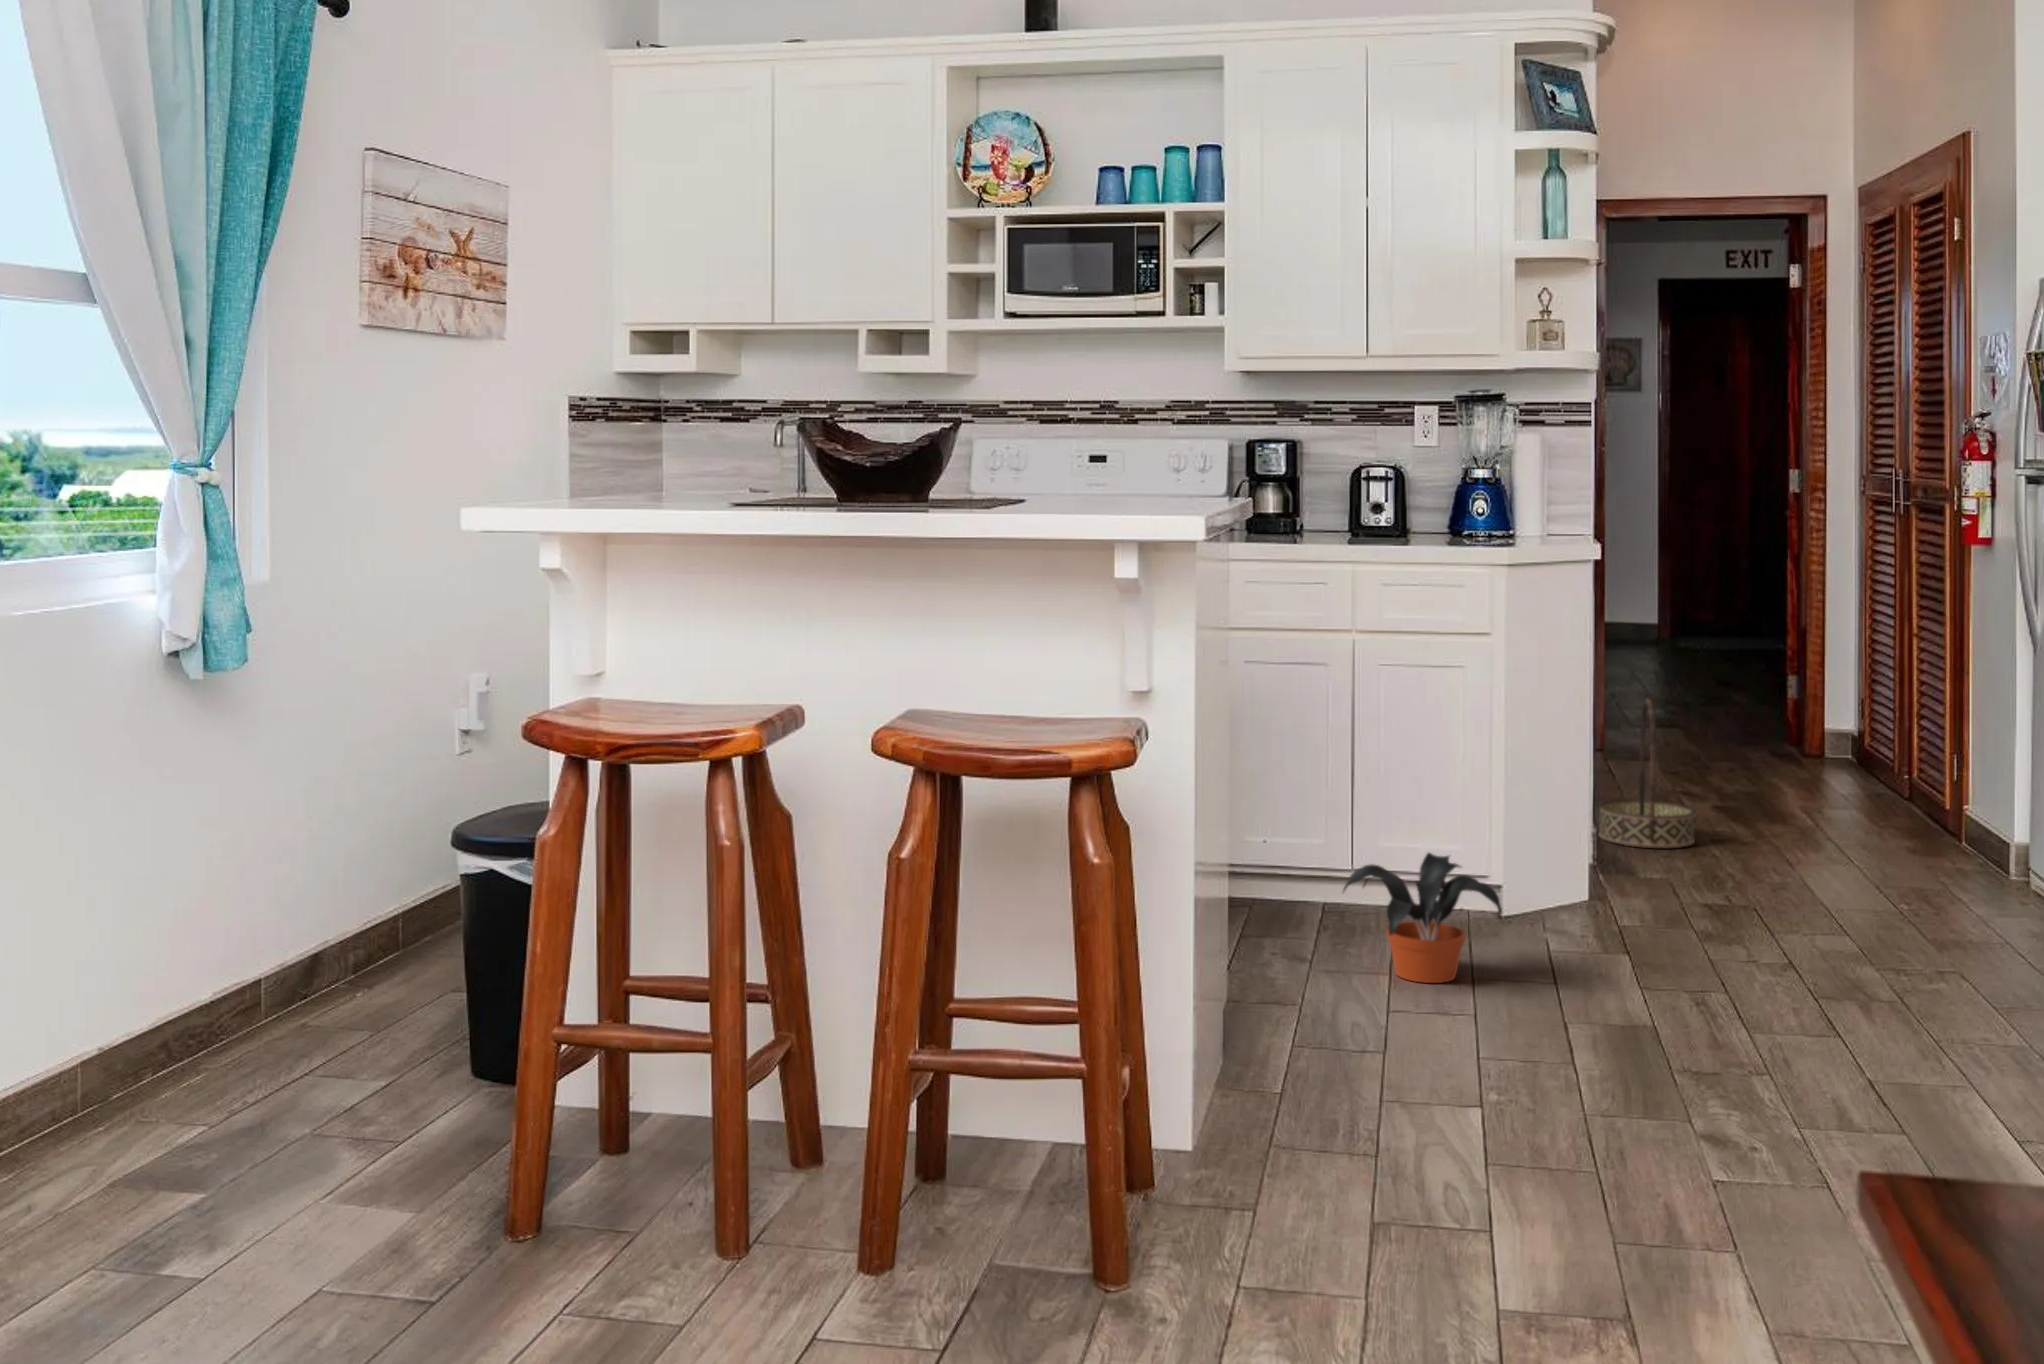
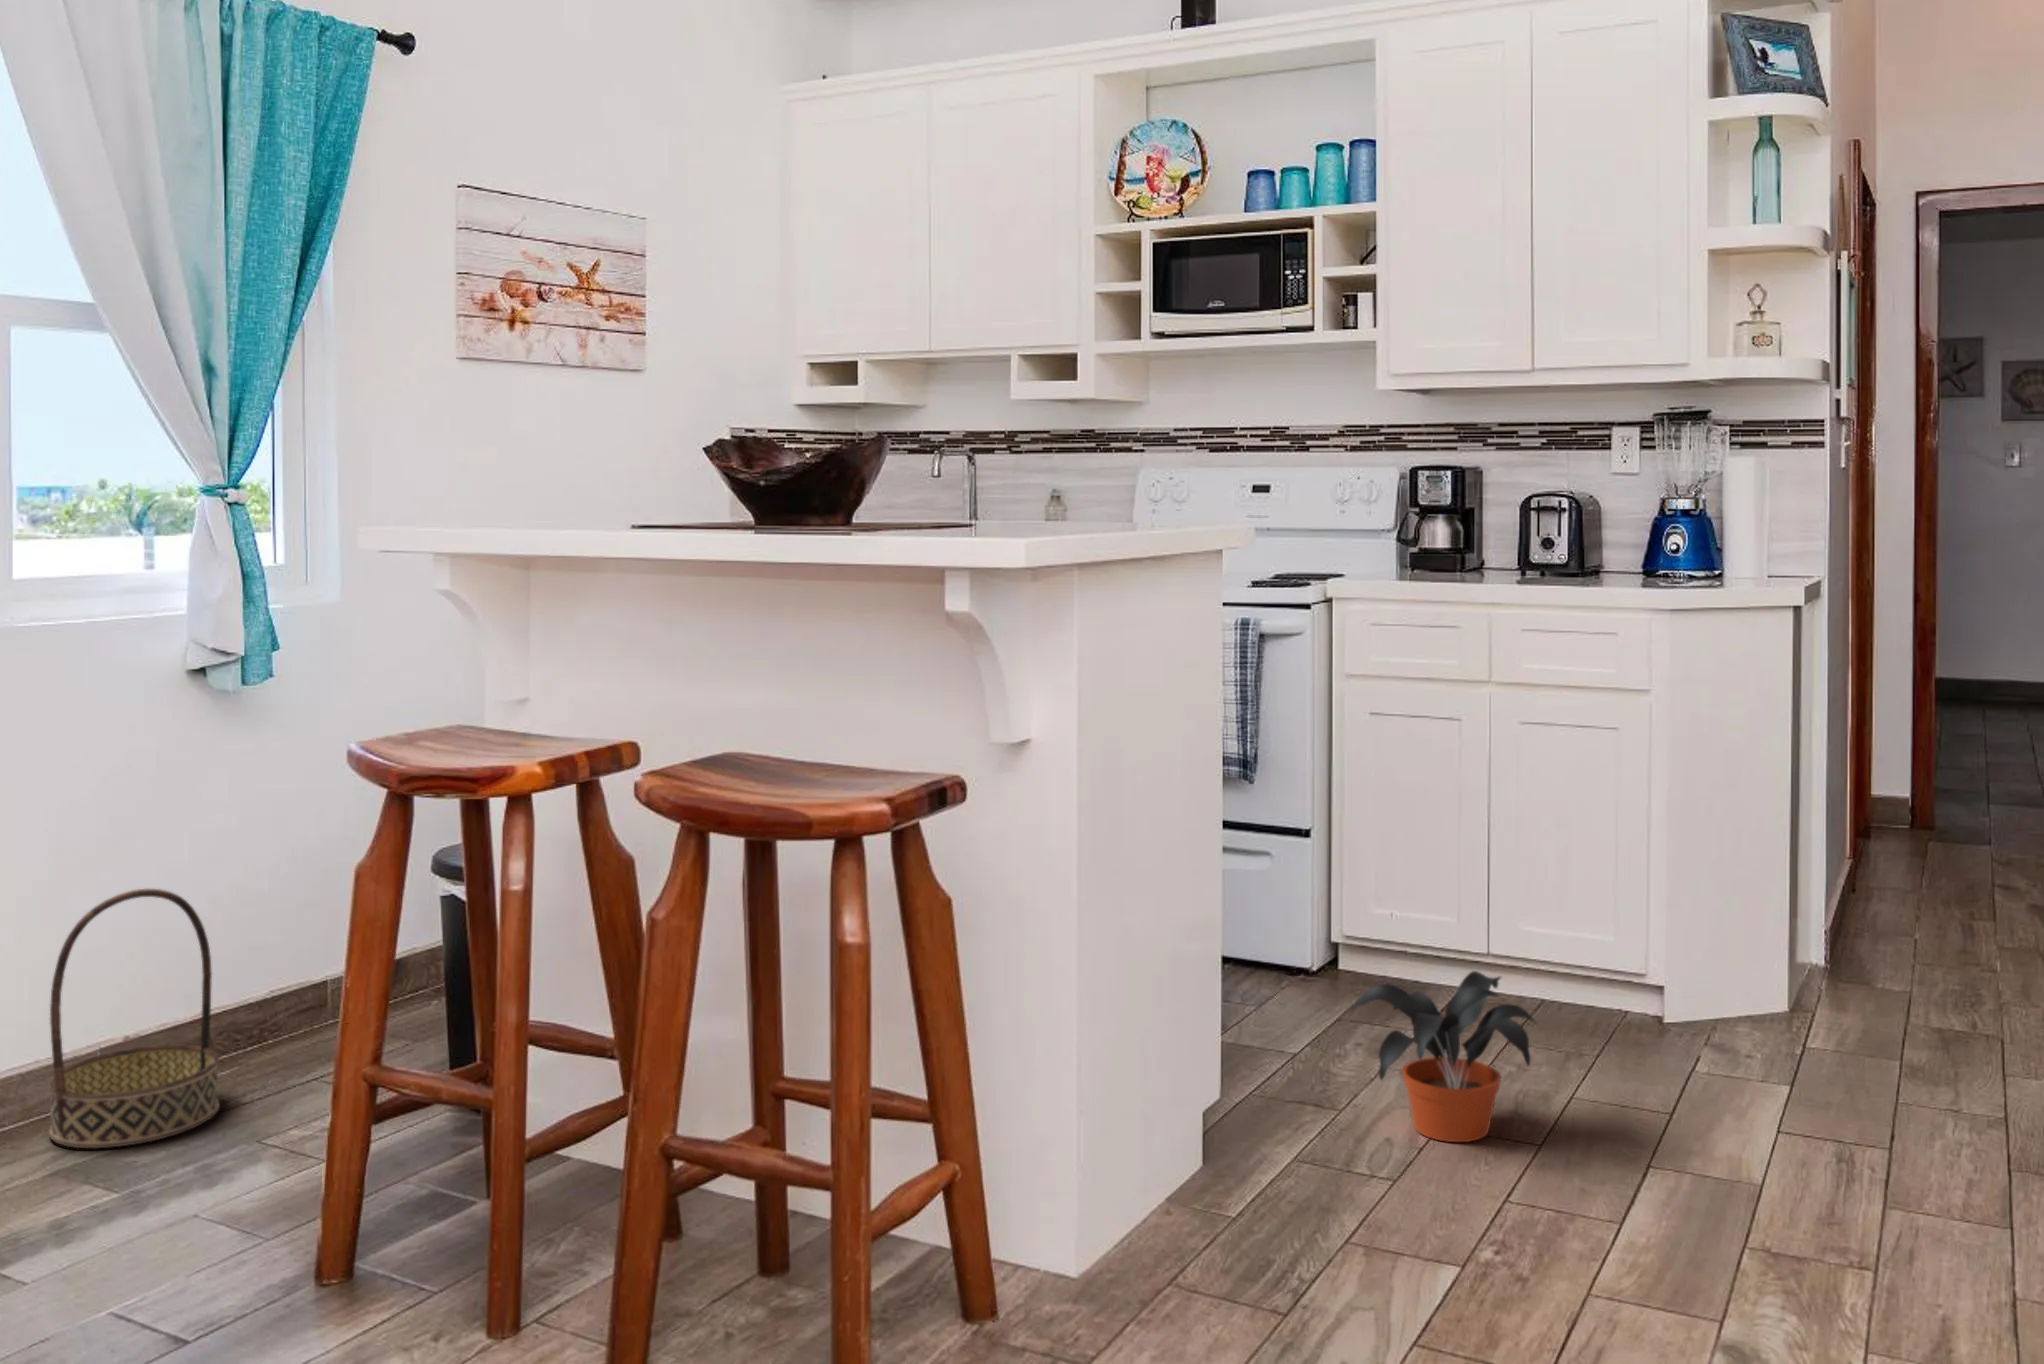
basket: present [1599,699,1695,849] -> present [48,889,220,1148]

